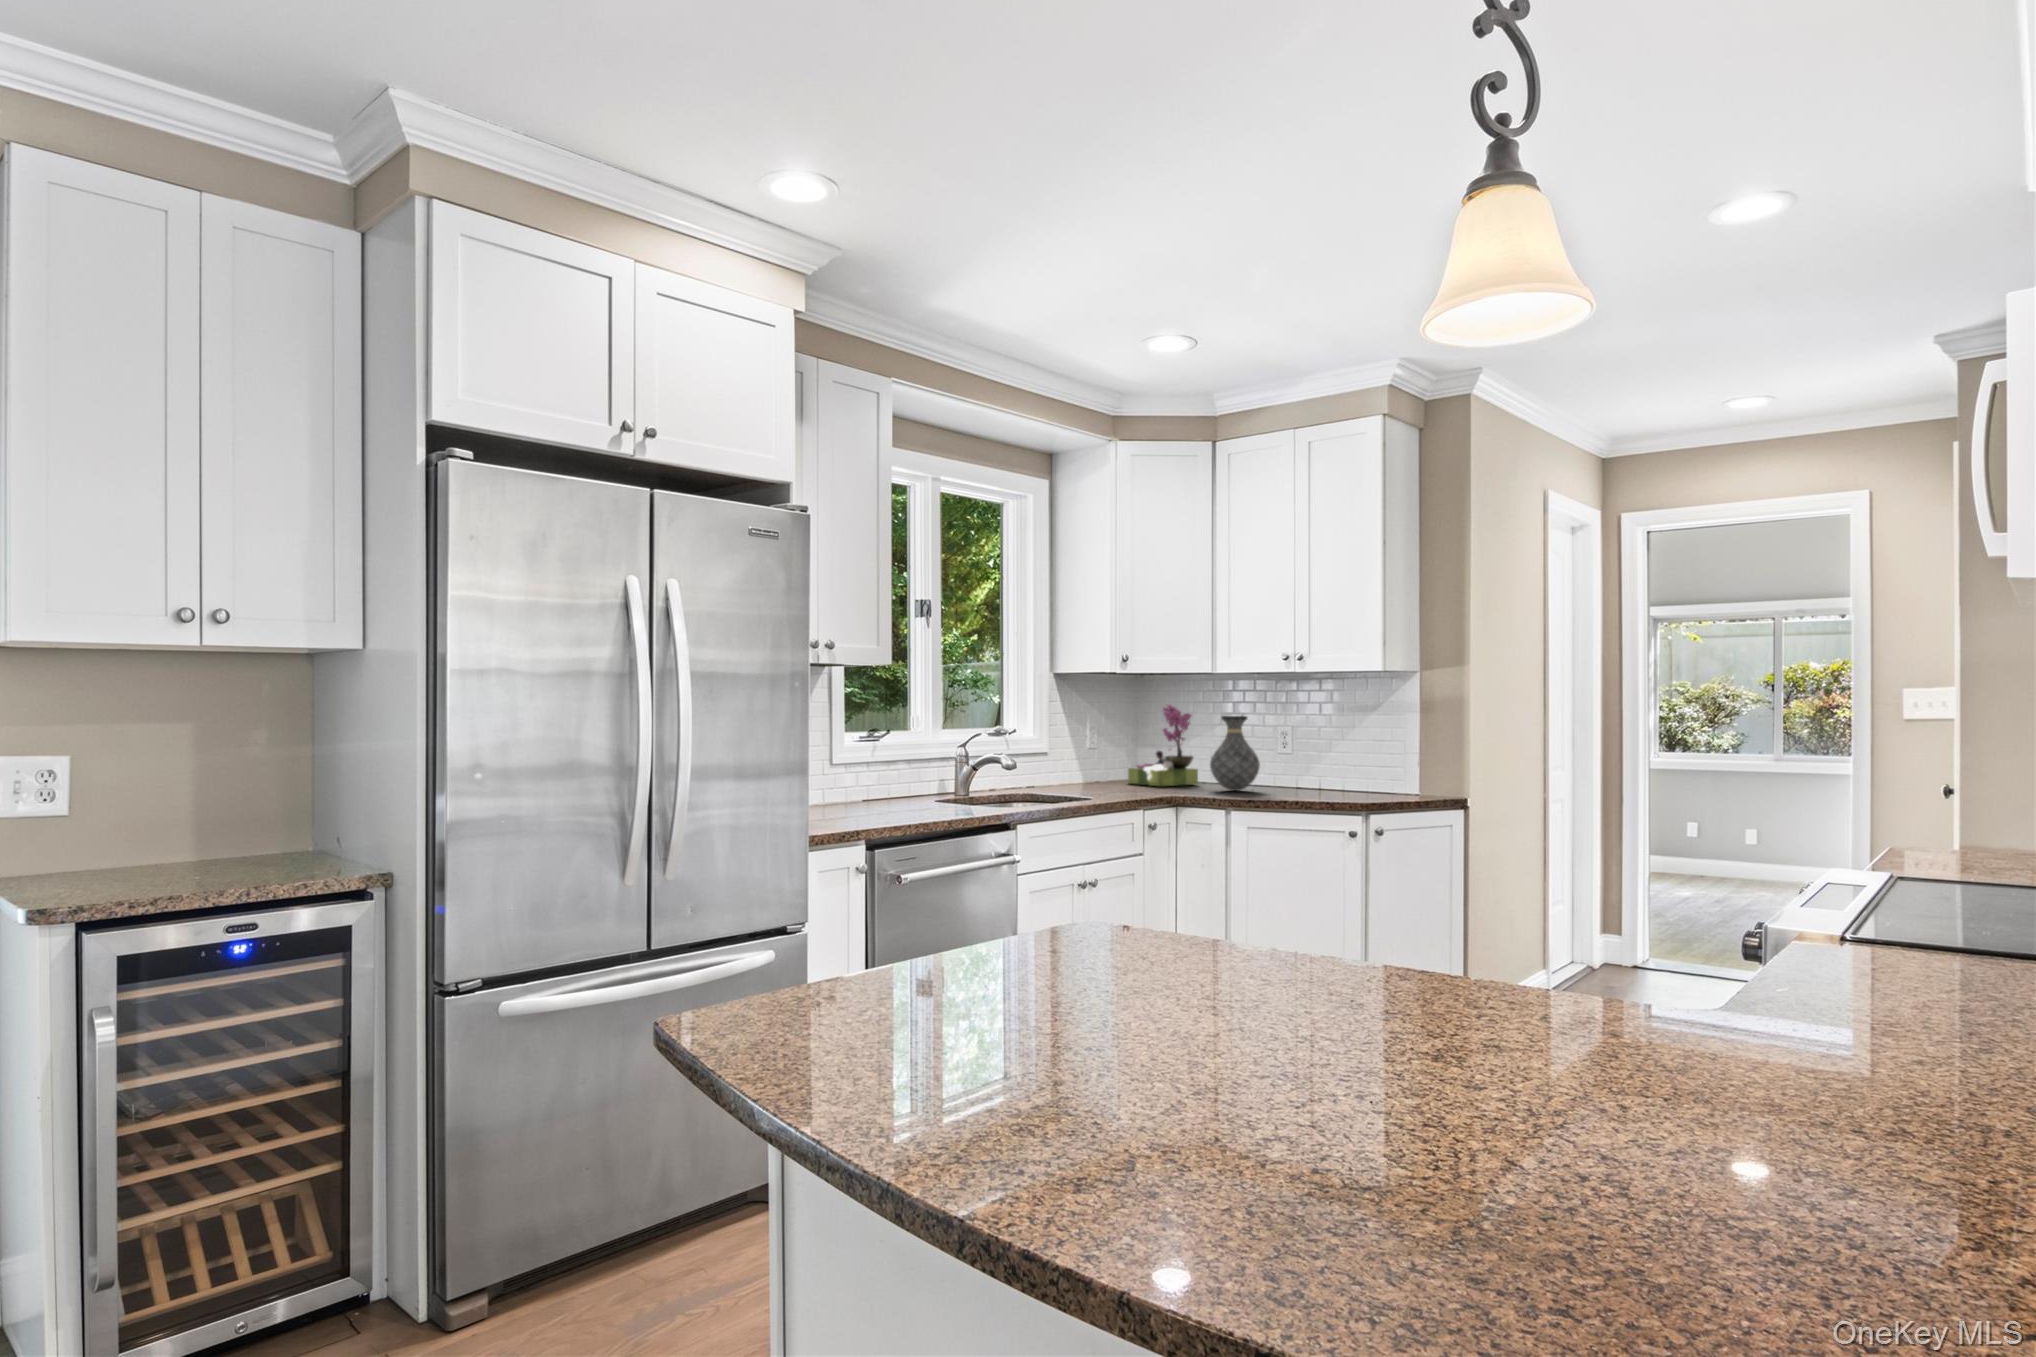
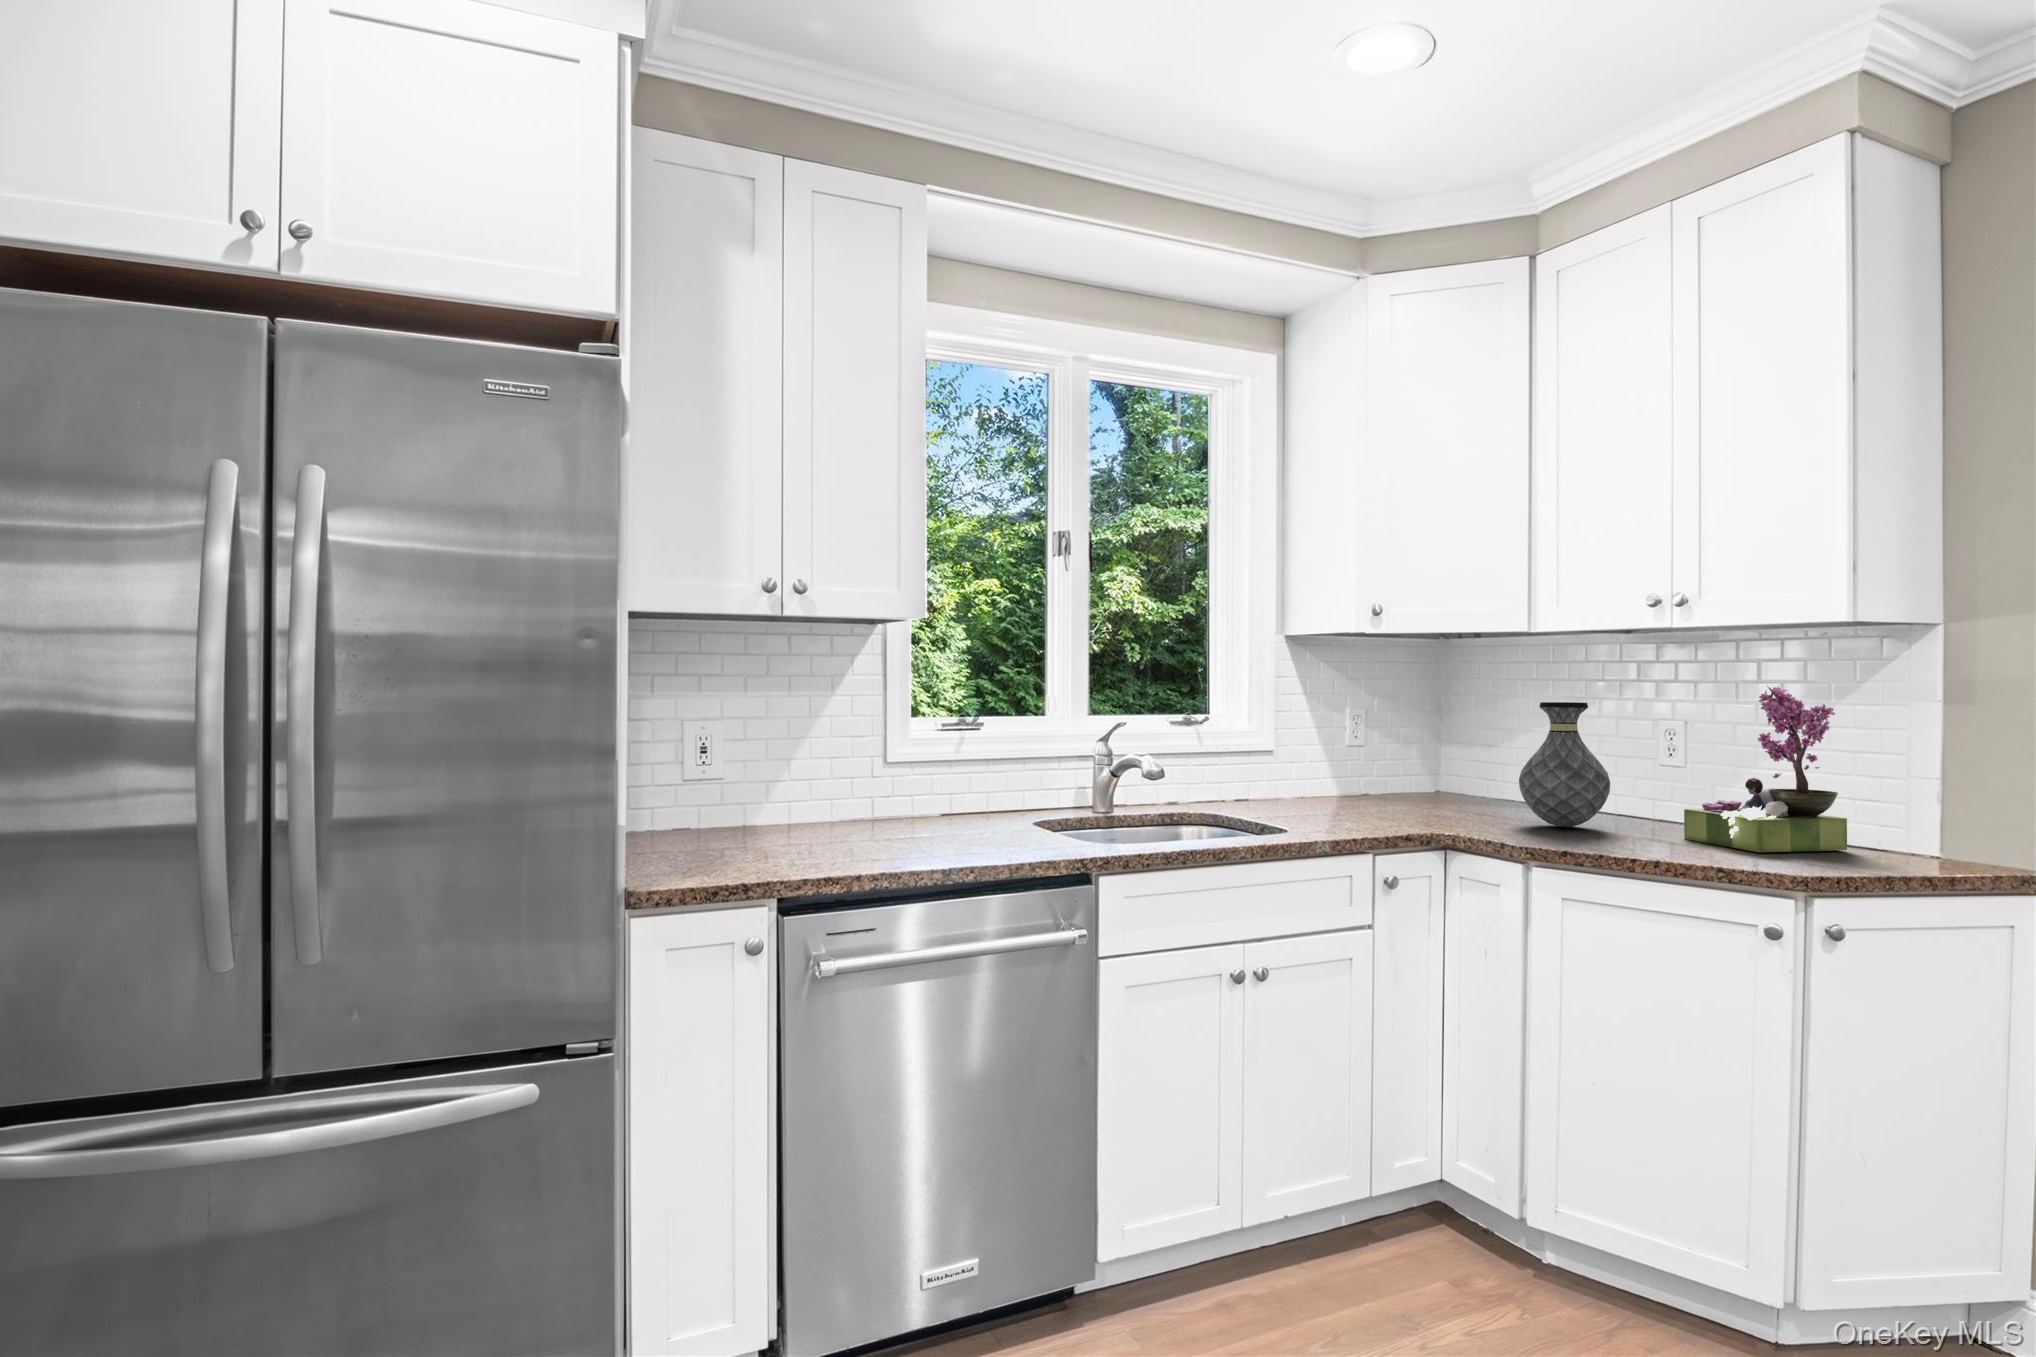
flower arrangement: present [1128,704,1198,786] -> present [1684,686,1847,852]

